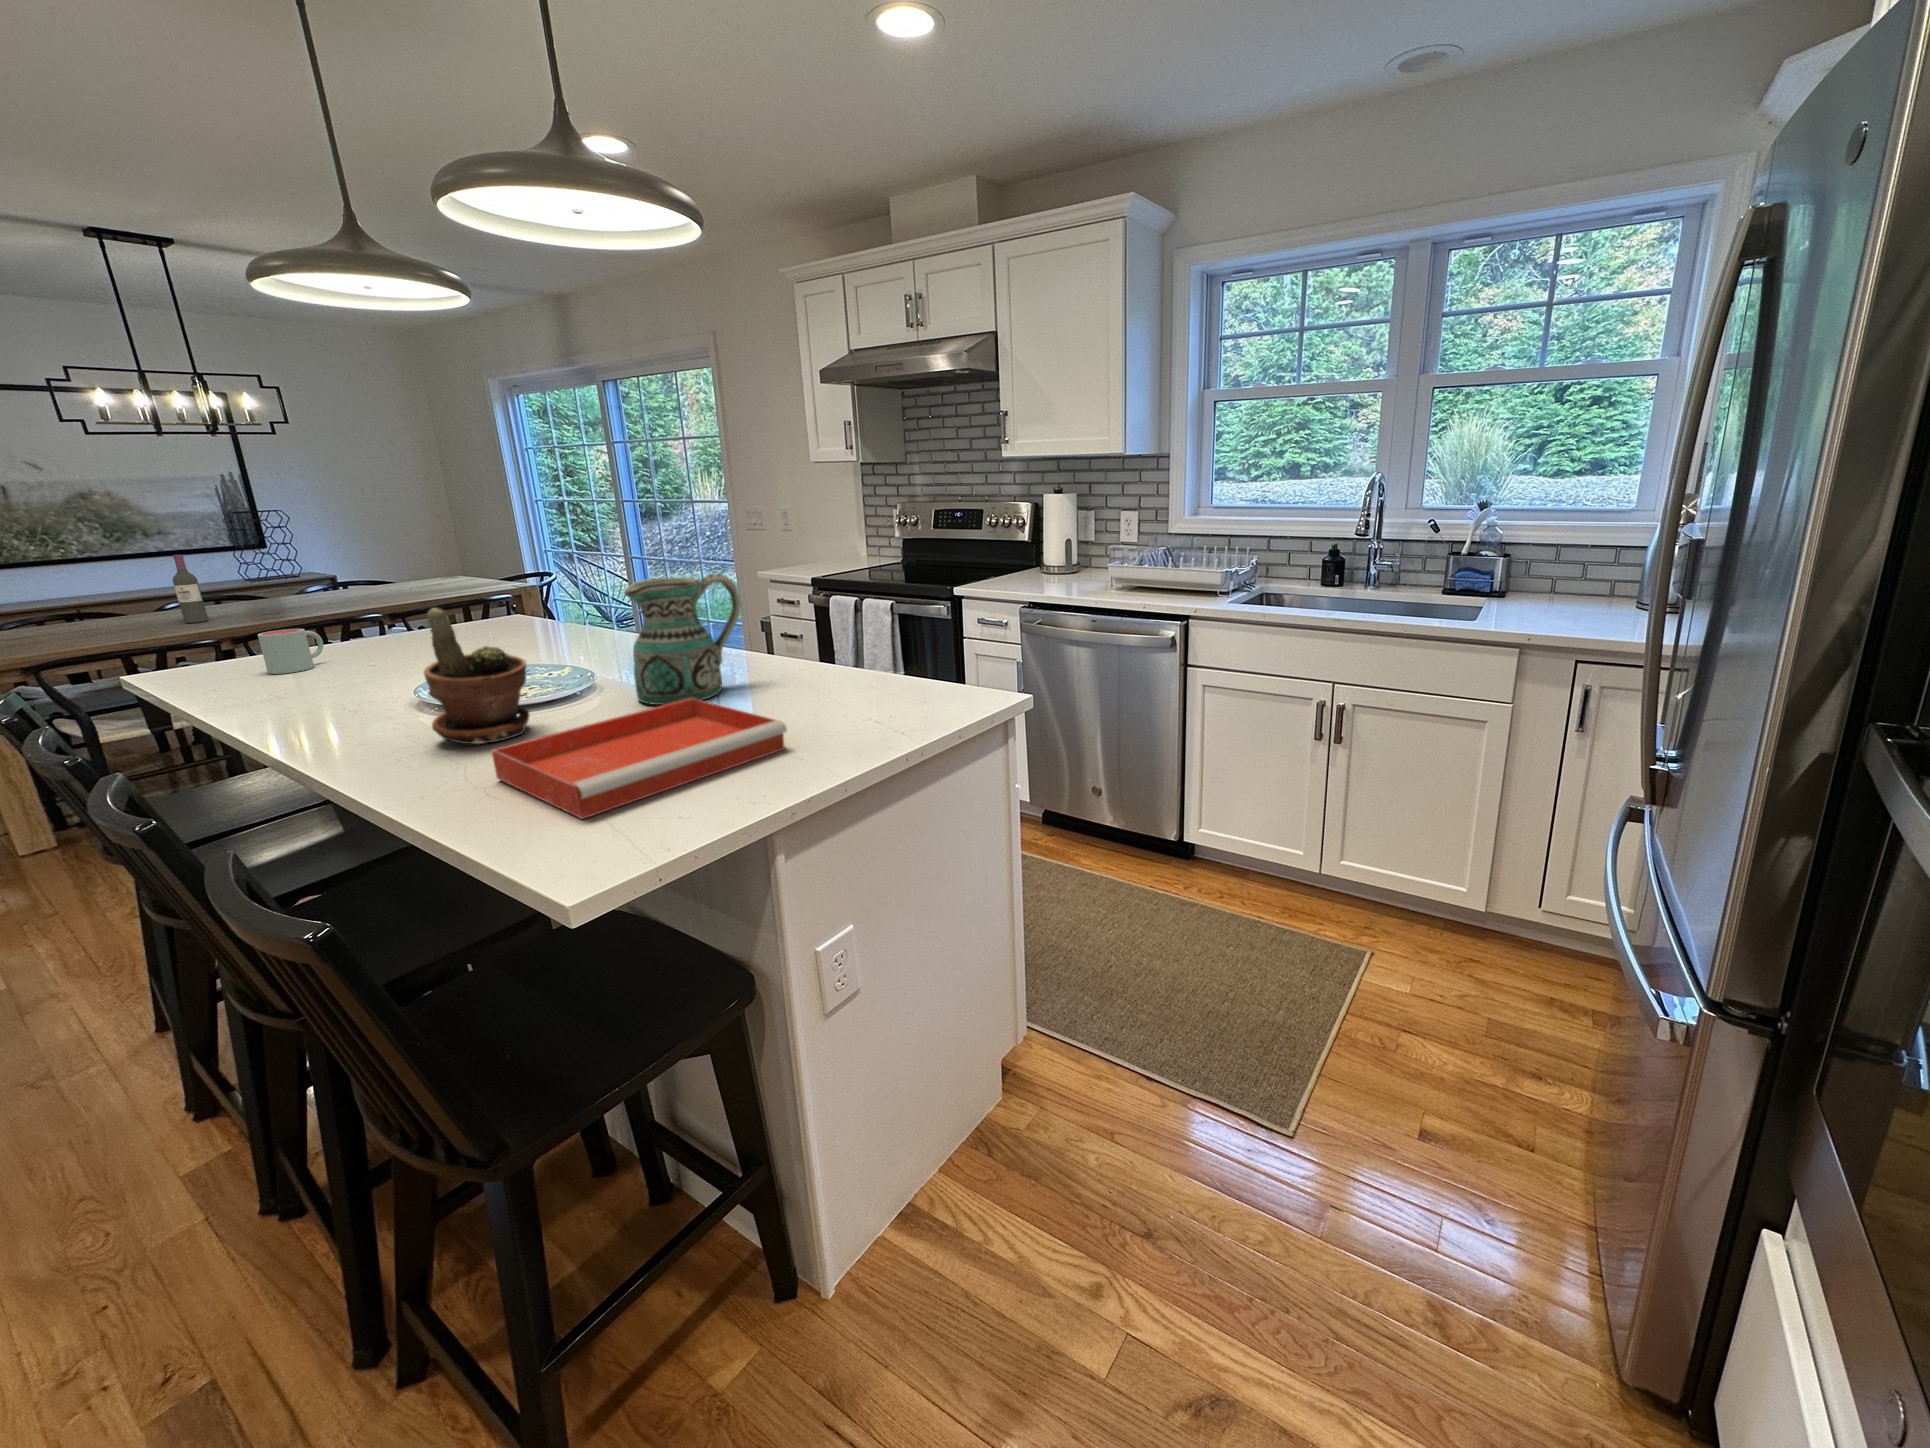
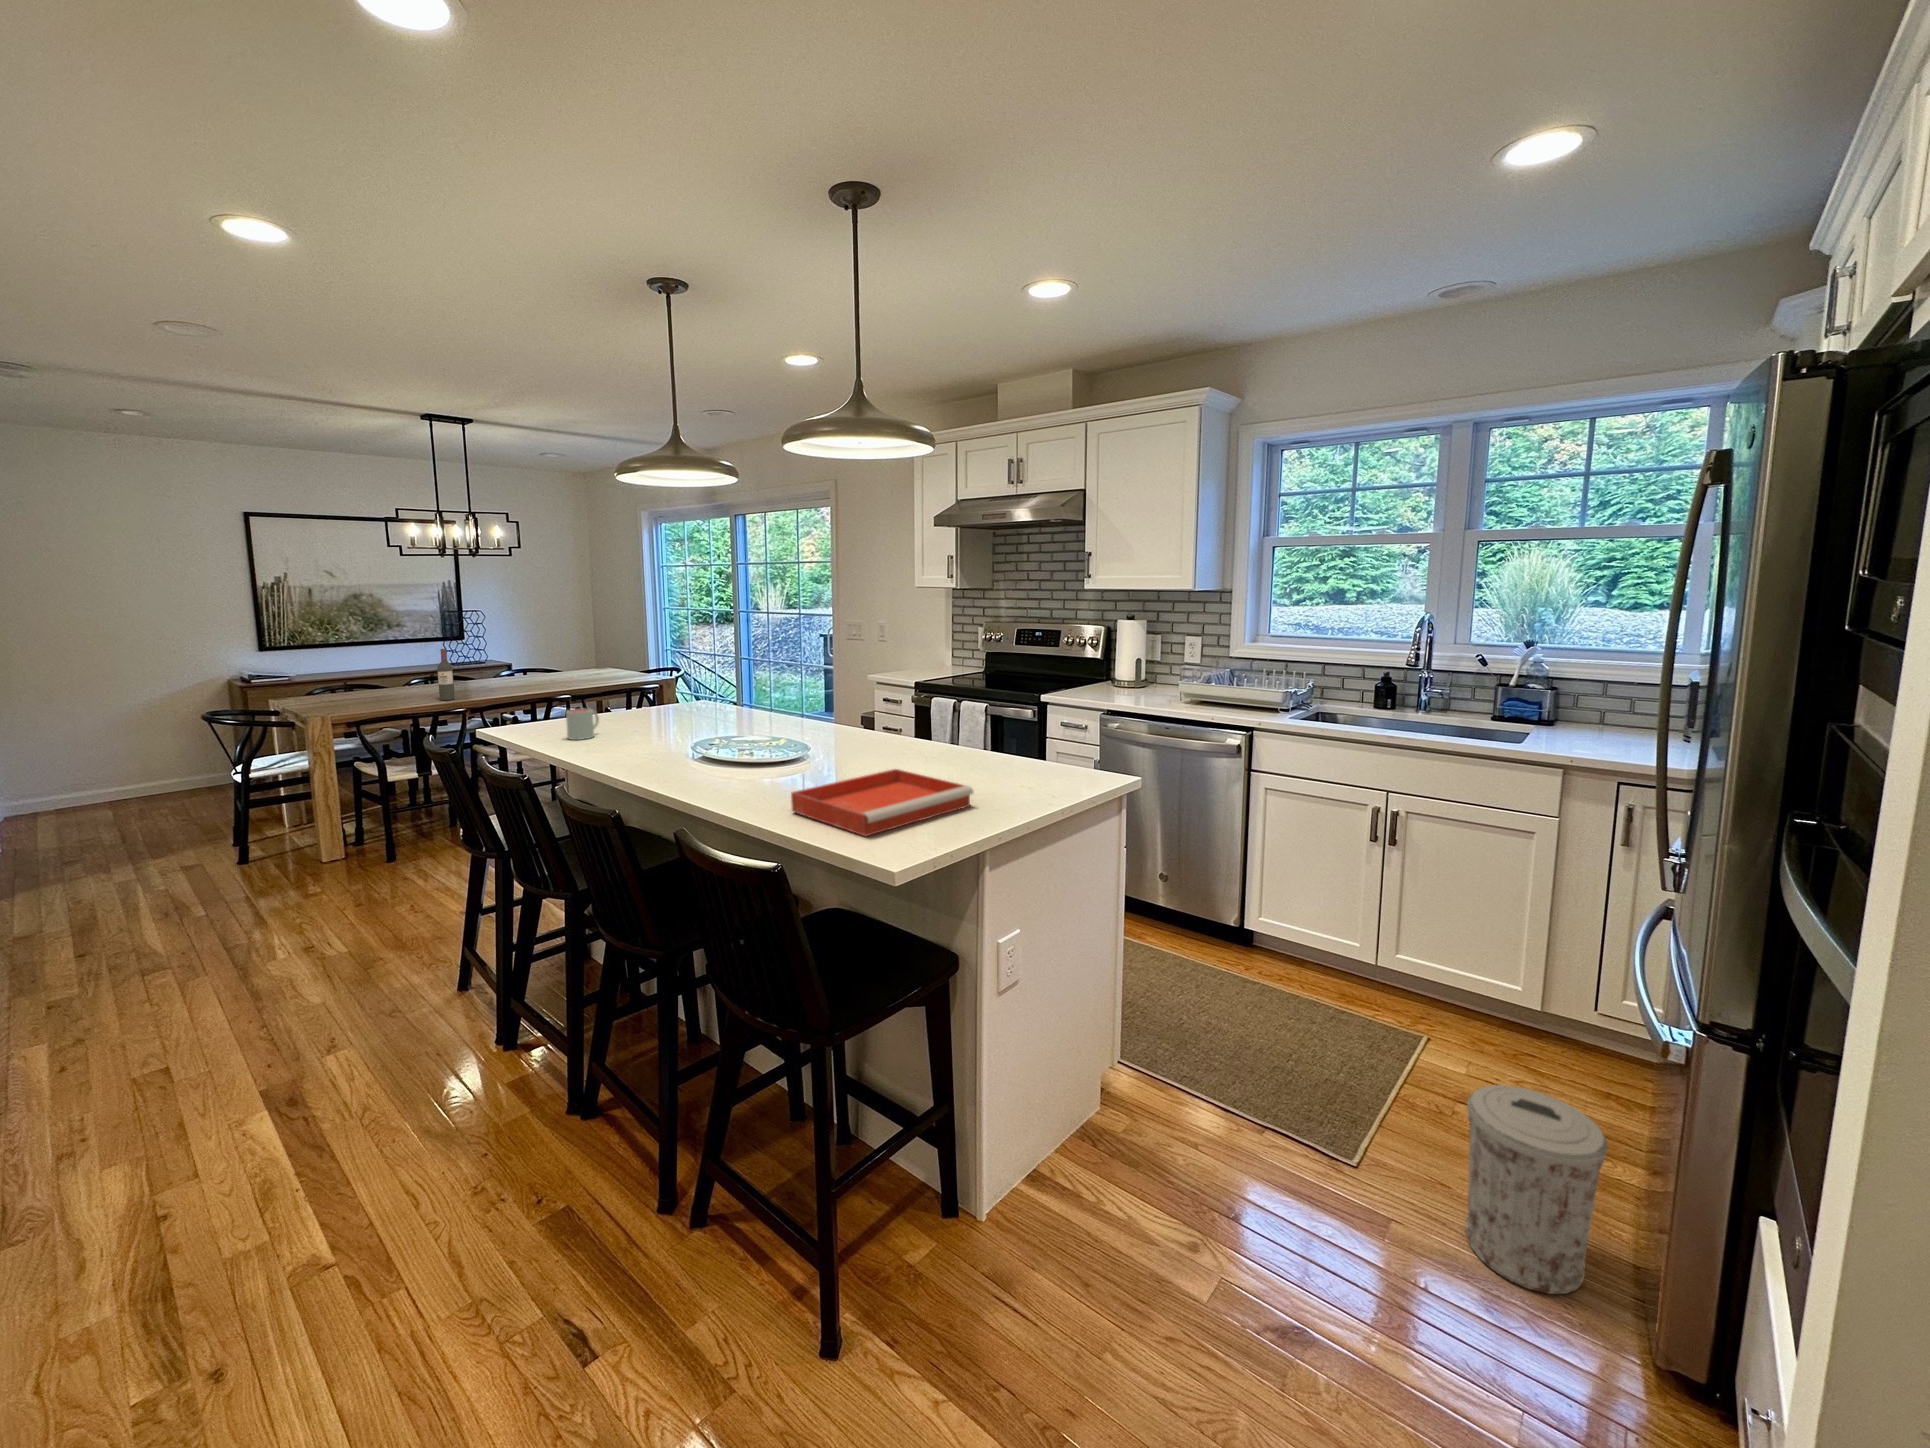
ceramic pitcher: present [625,574,740,705] -> none [844,682,916,774]
potted plant: present [424,608,529,744] -> none [730,699,790,791]
trash can: none [1422,1044,1591,1294] -> present [1466,1085,1607,1294]

